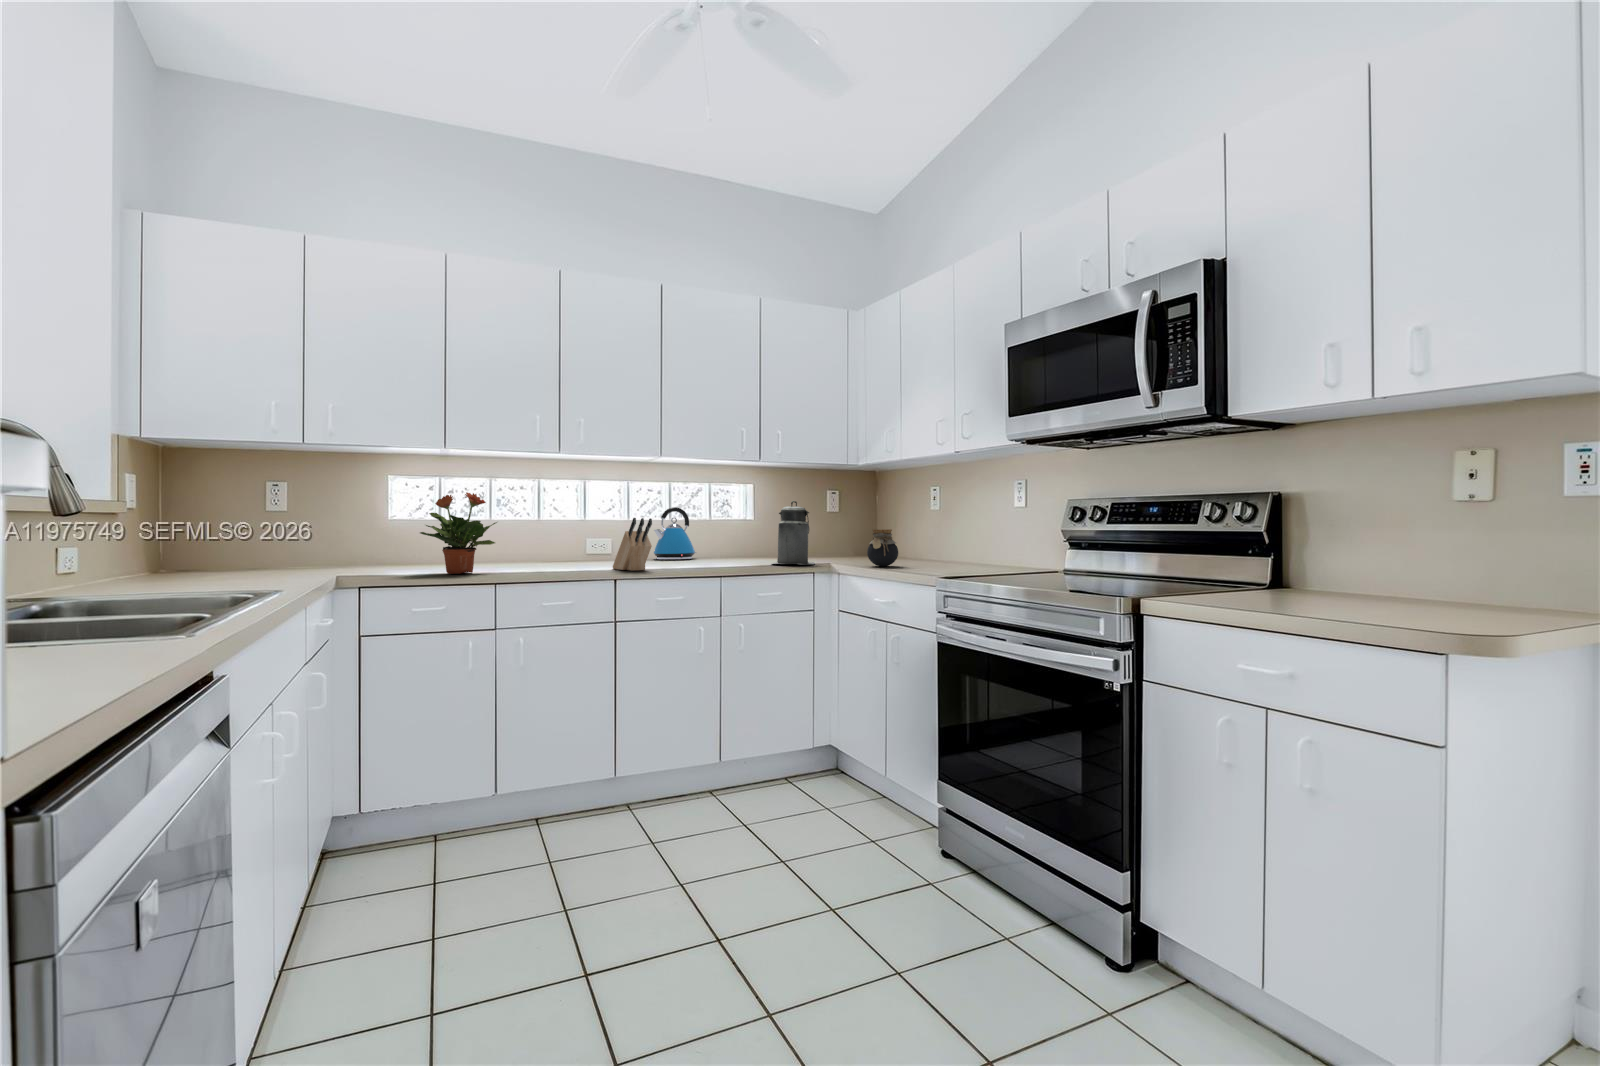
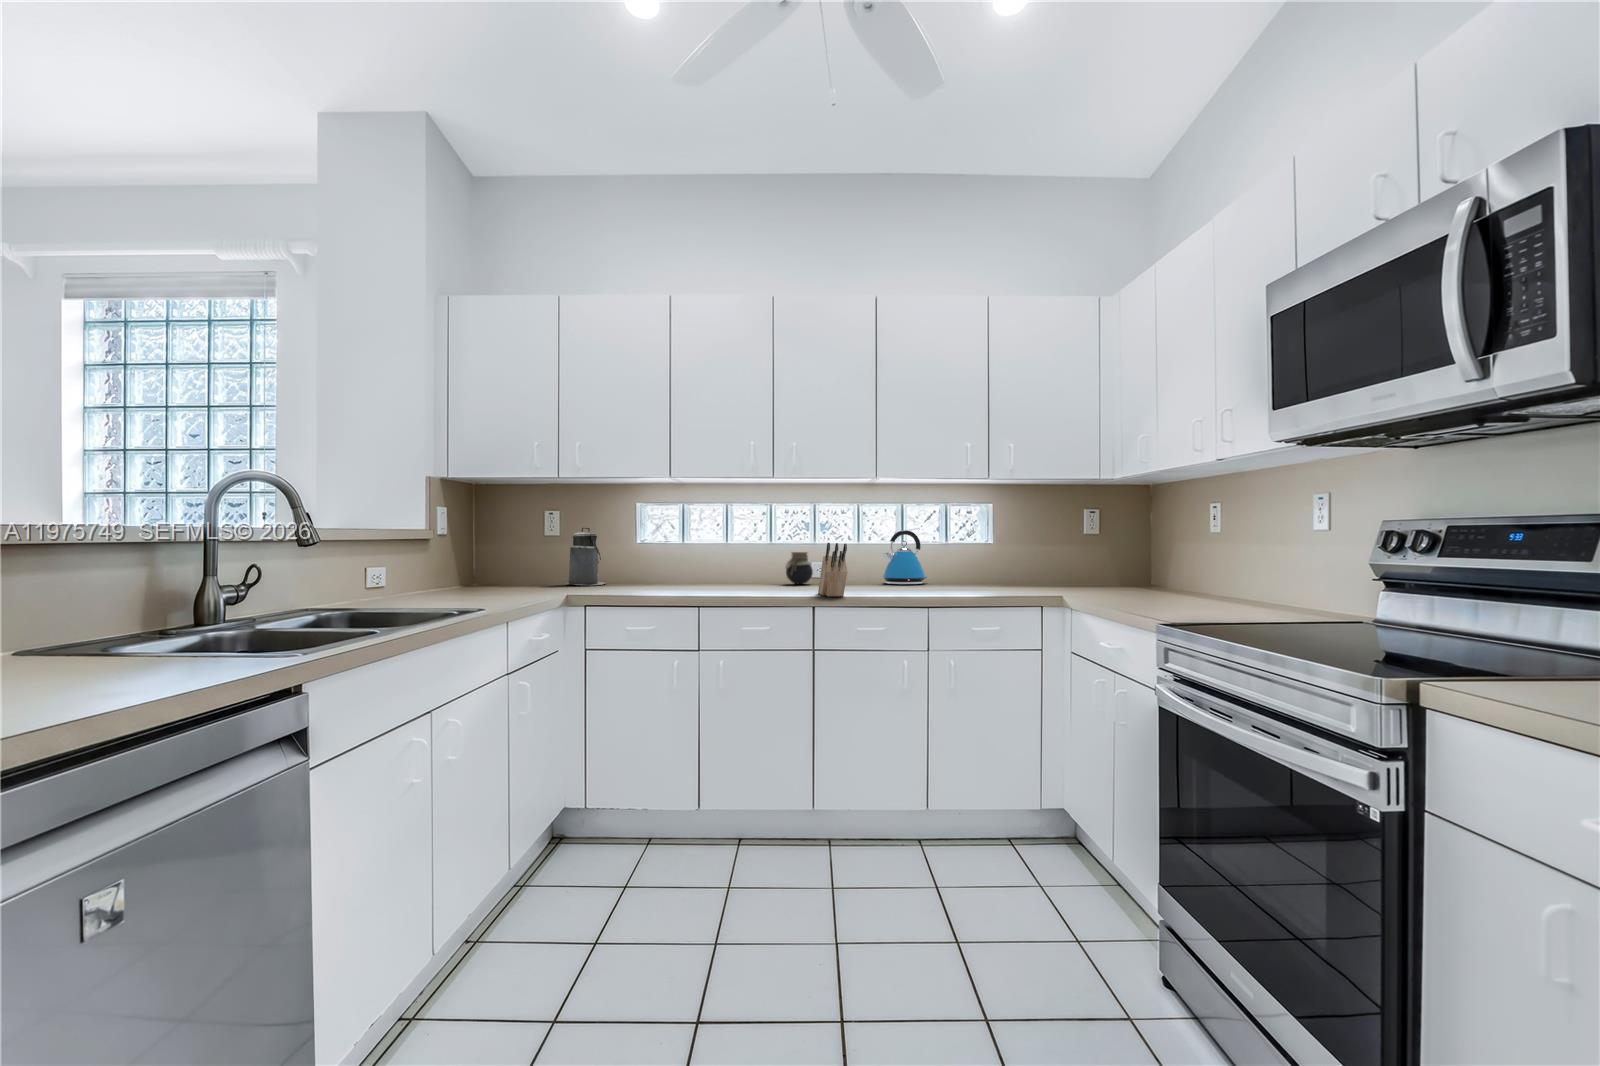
potted plant: present [420,492,497,574] -> none [646,518,713,594]
canister: present [773,501,815,565] -> present [565,527,605,585]
jar: present [867,529,898,566] -> present [785,552,813,584]

